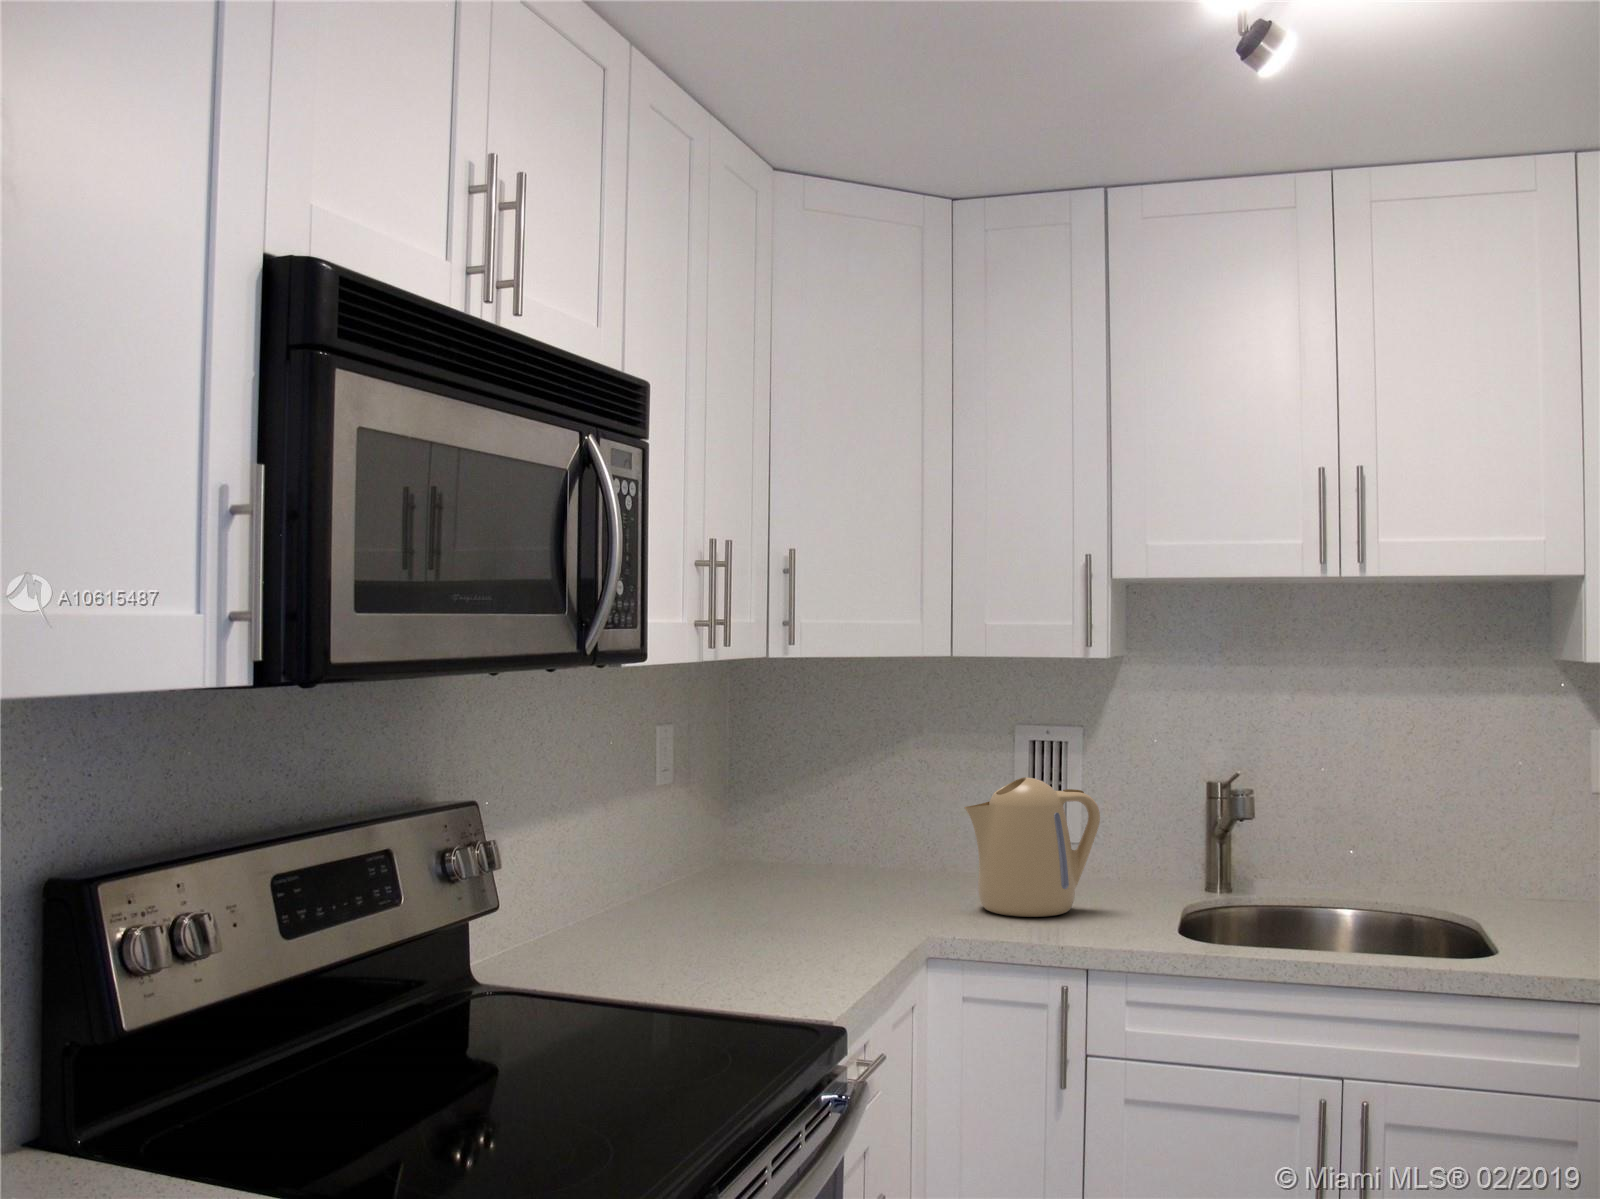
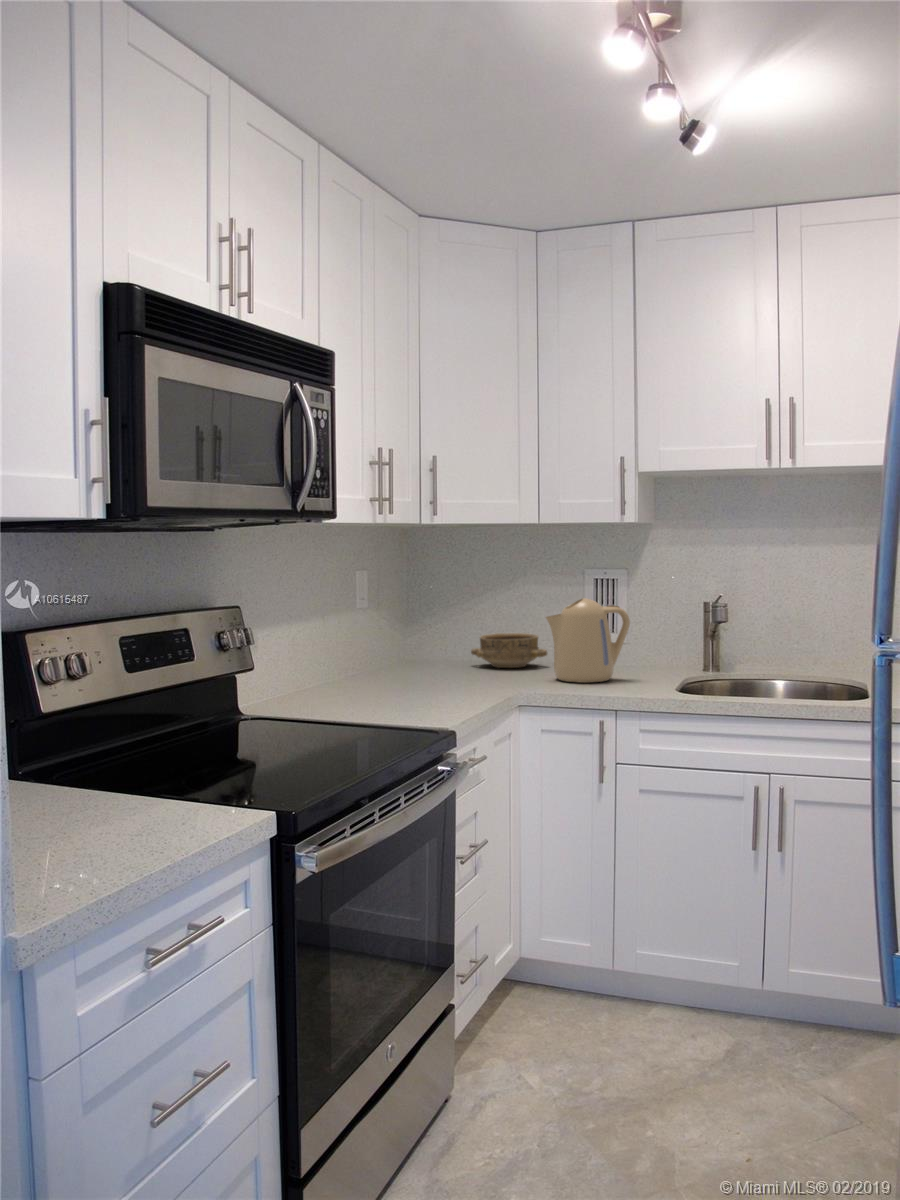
ceramic bowl: none [836,825,959,884] -> present [471,633,547,668]

